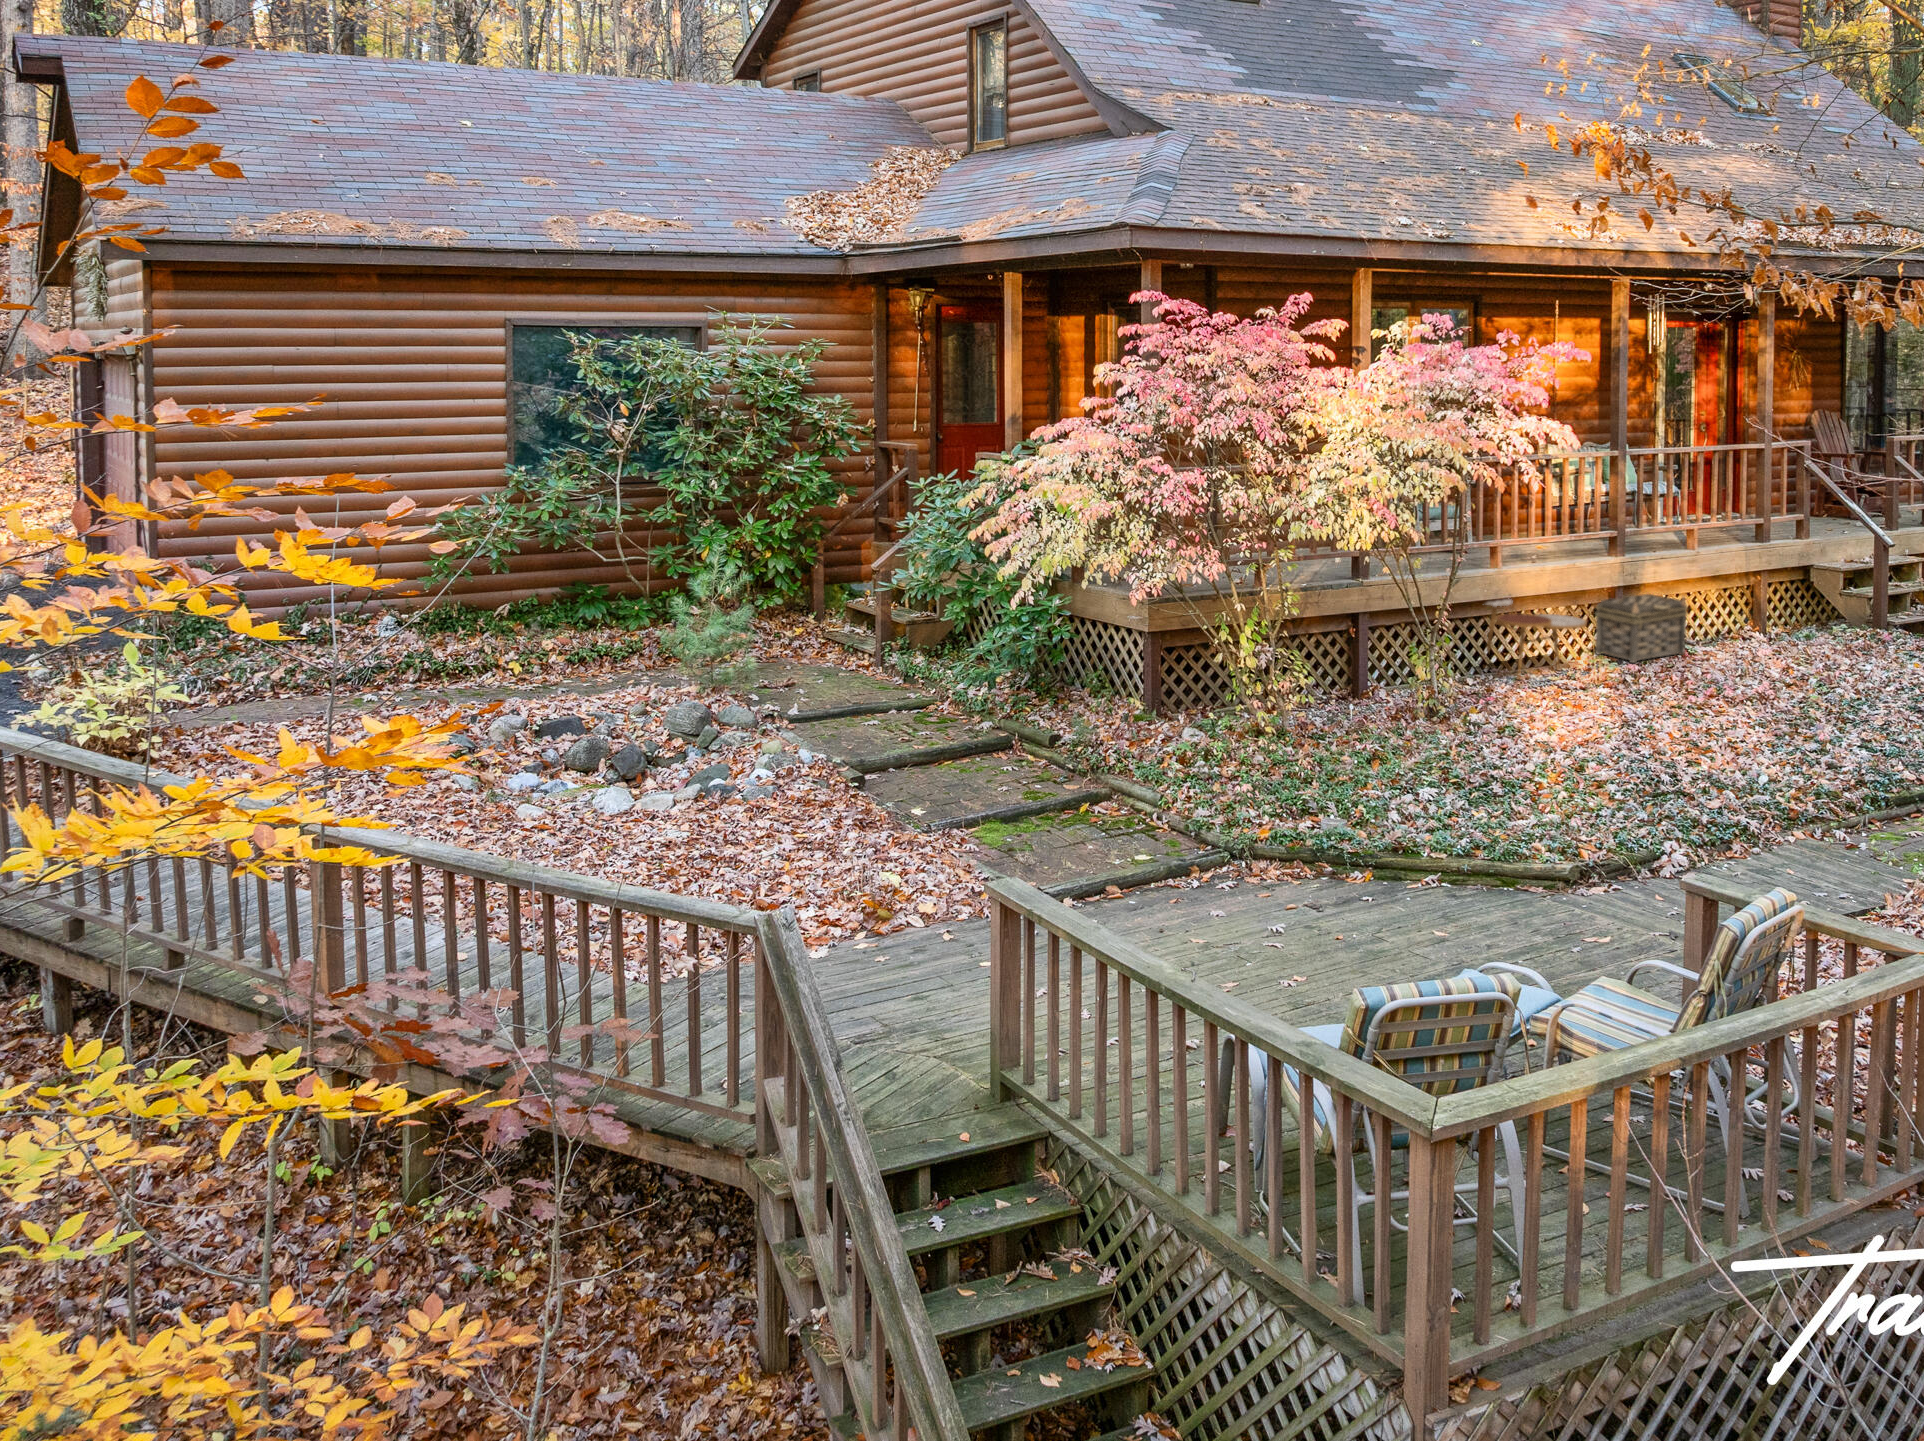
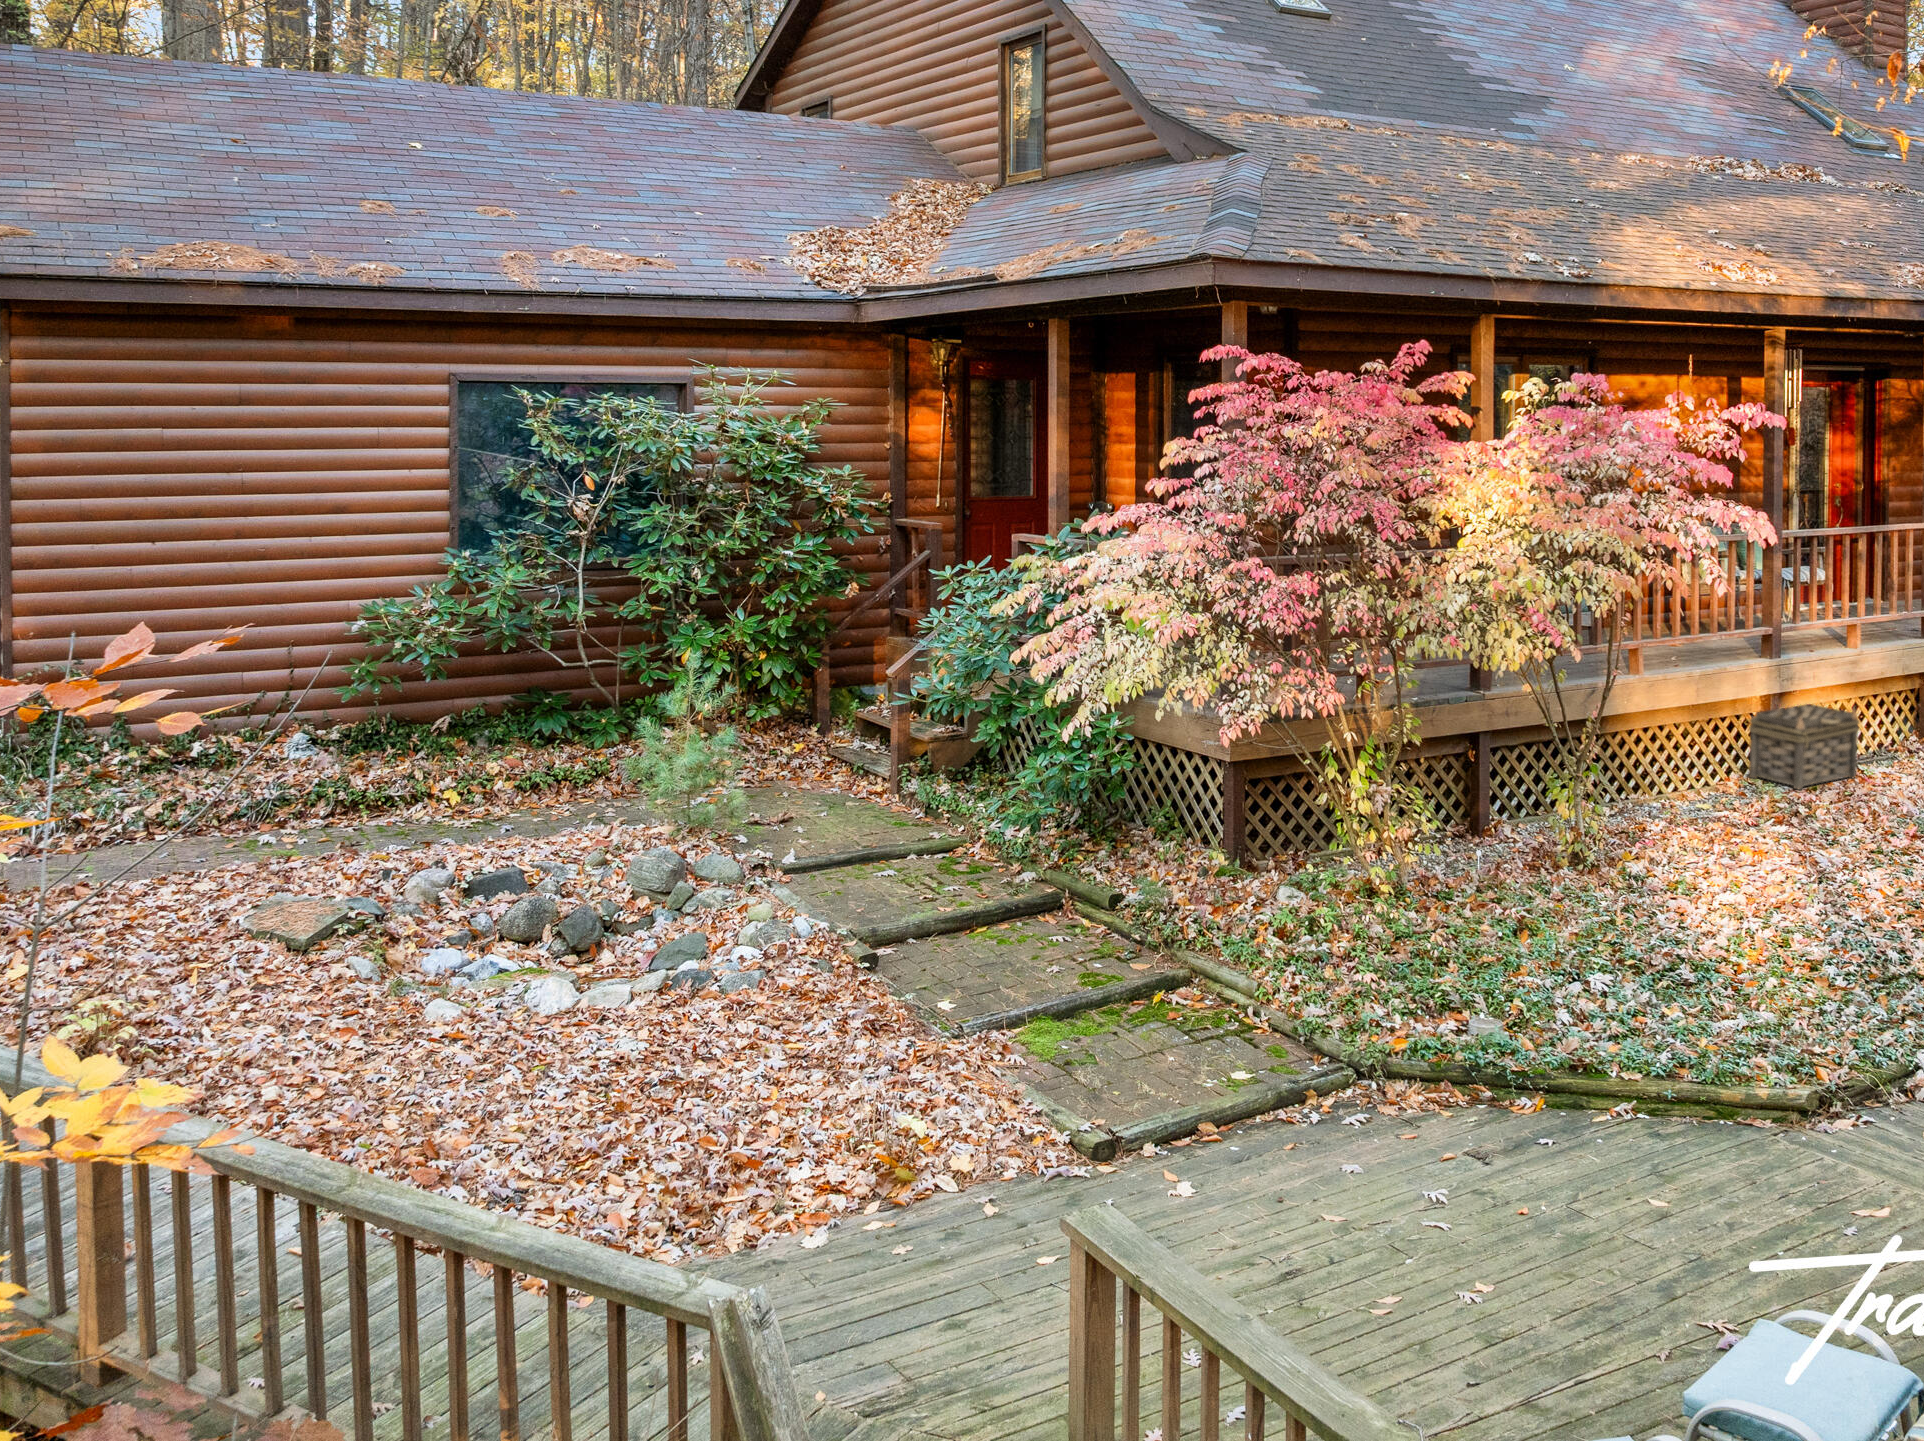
side table: present [1485,600,1587,680] -> none [1612,710,1747,813]

